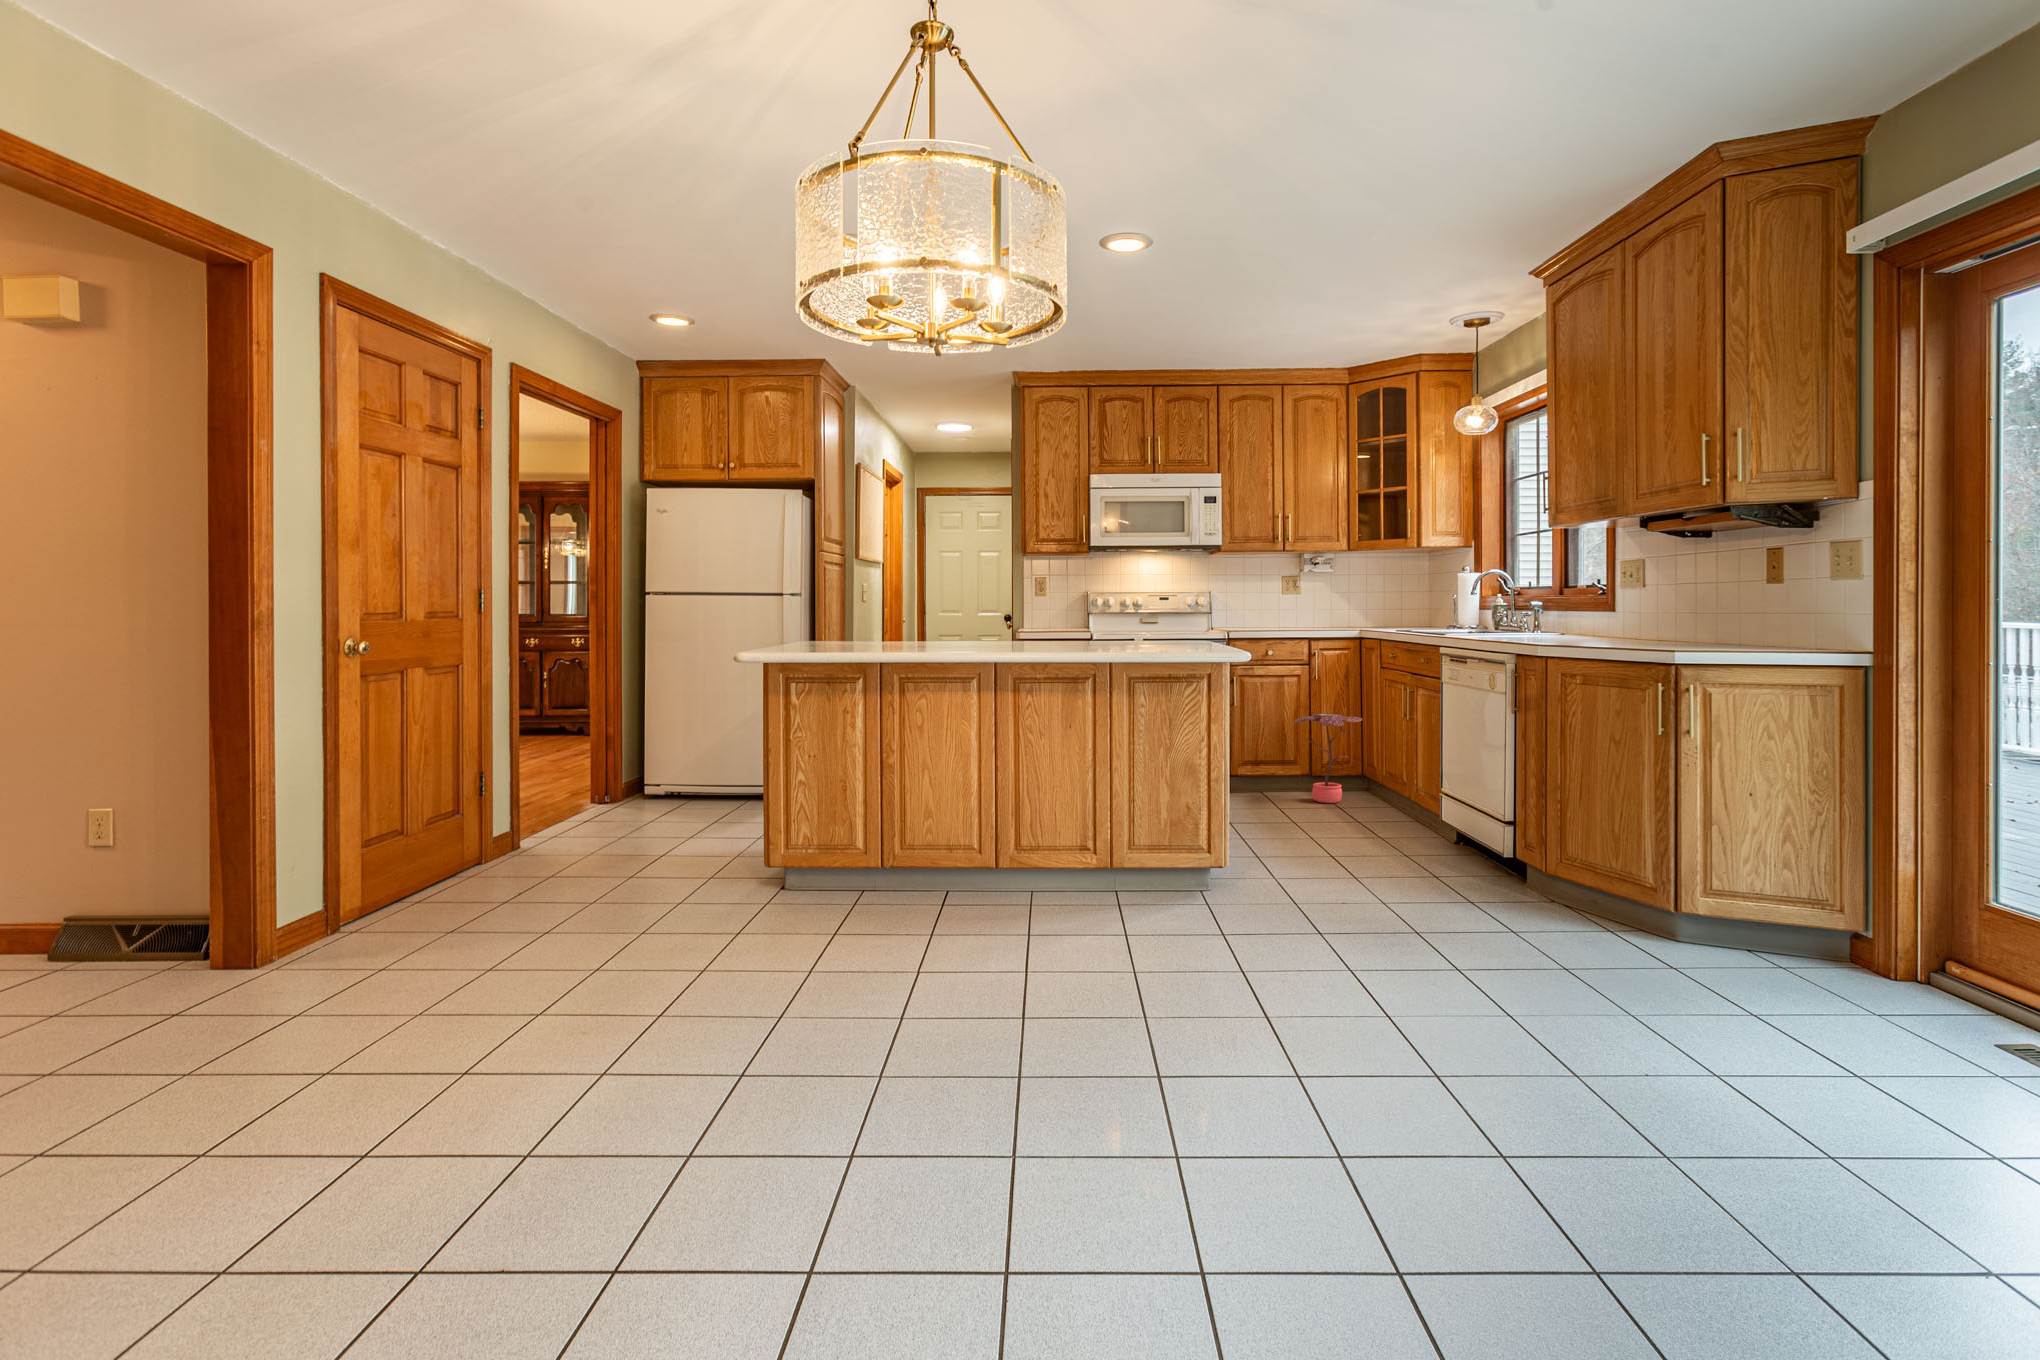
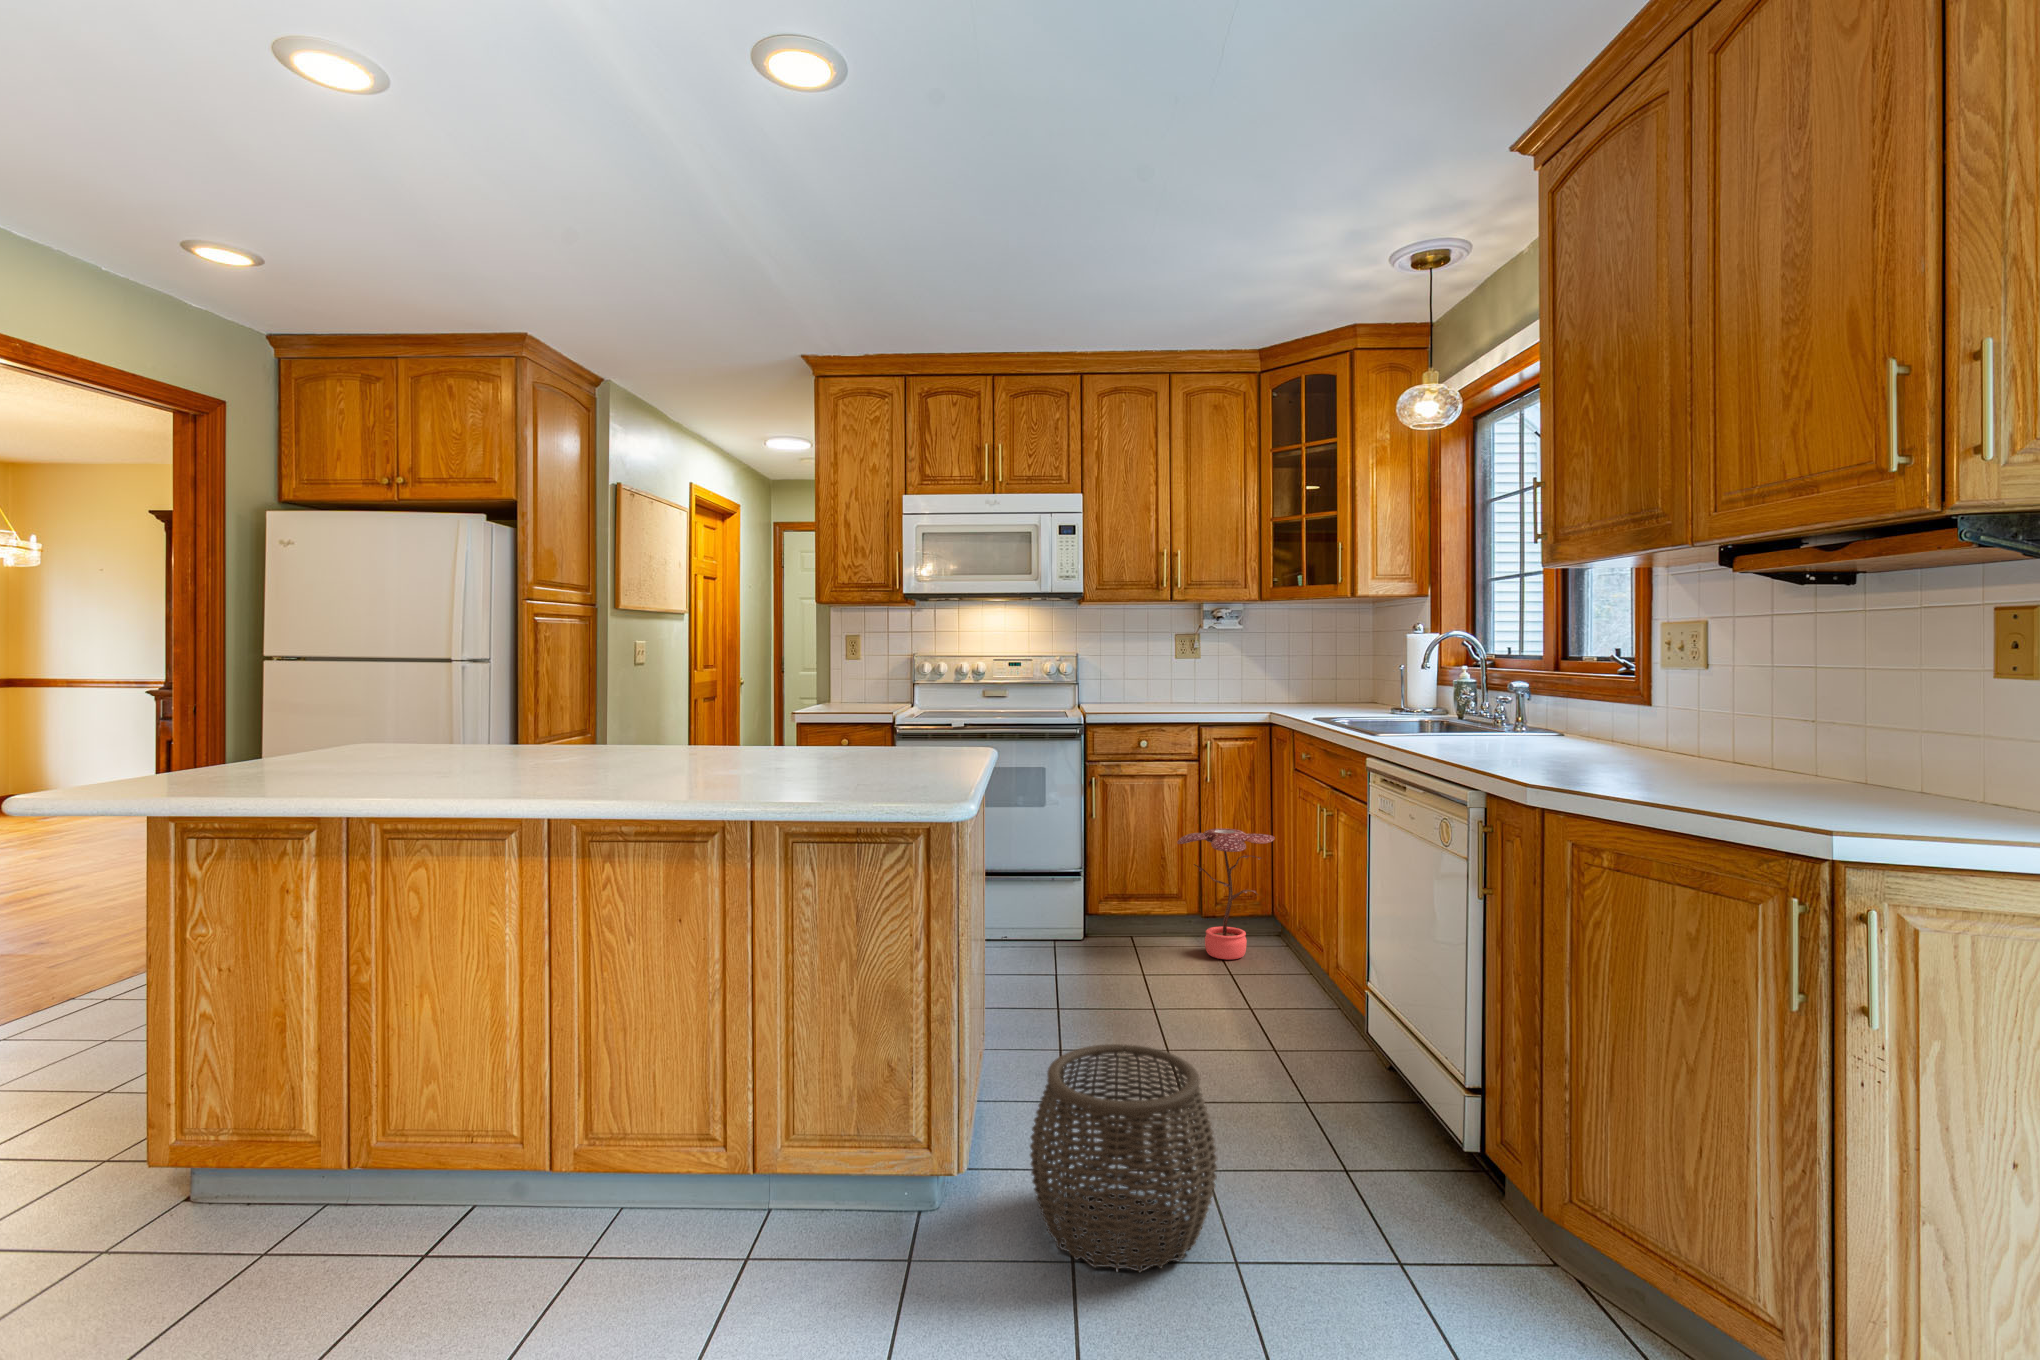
woven basket: none [1261,801,1366,904] -> present [1030,1044,1217,1272]

